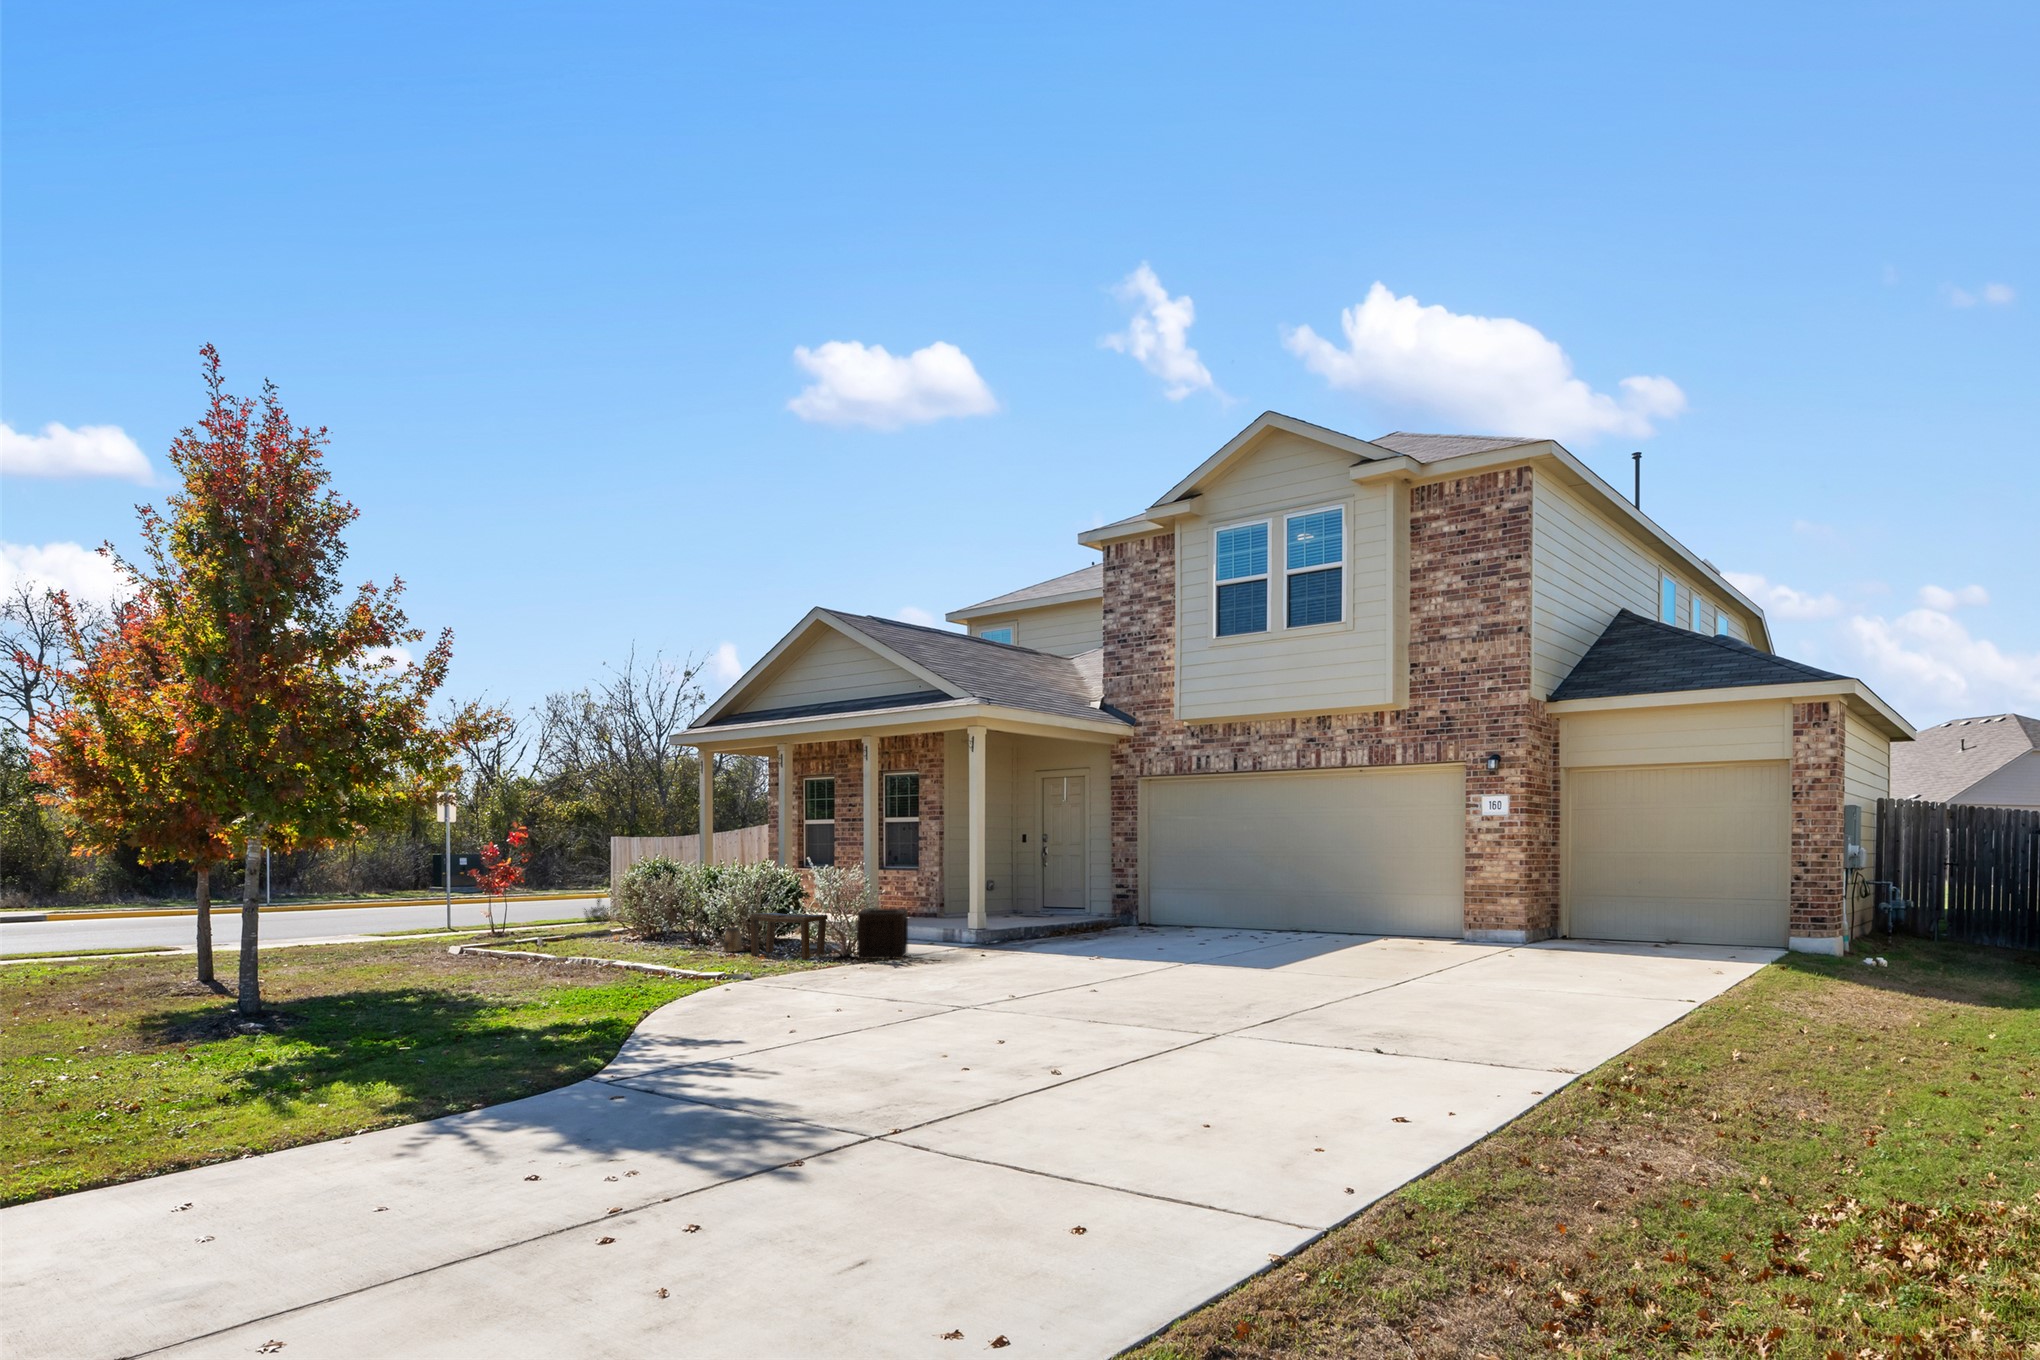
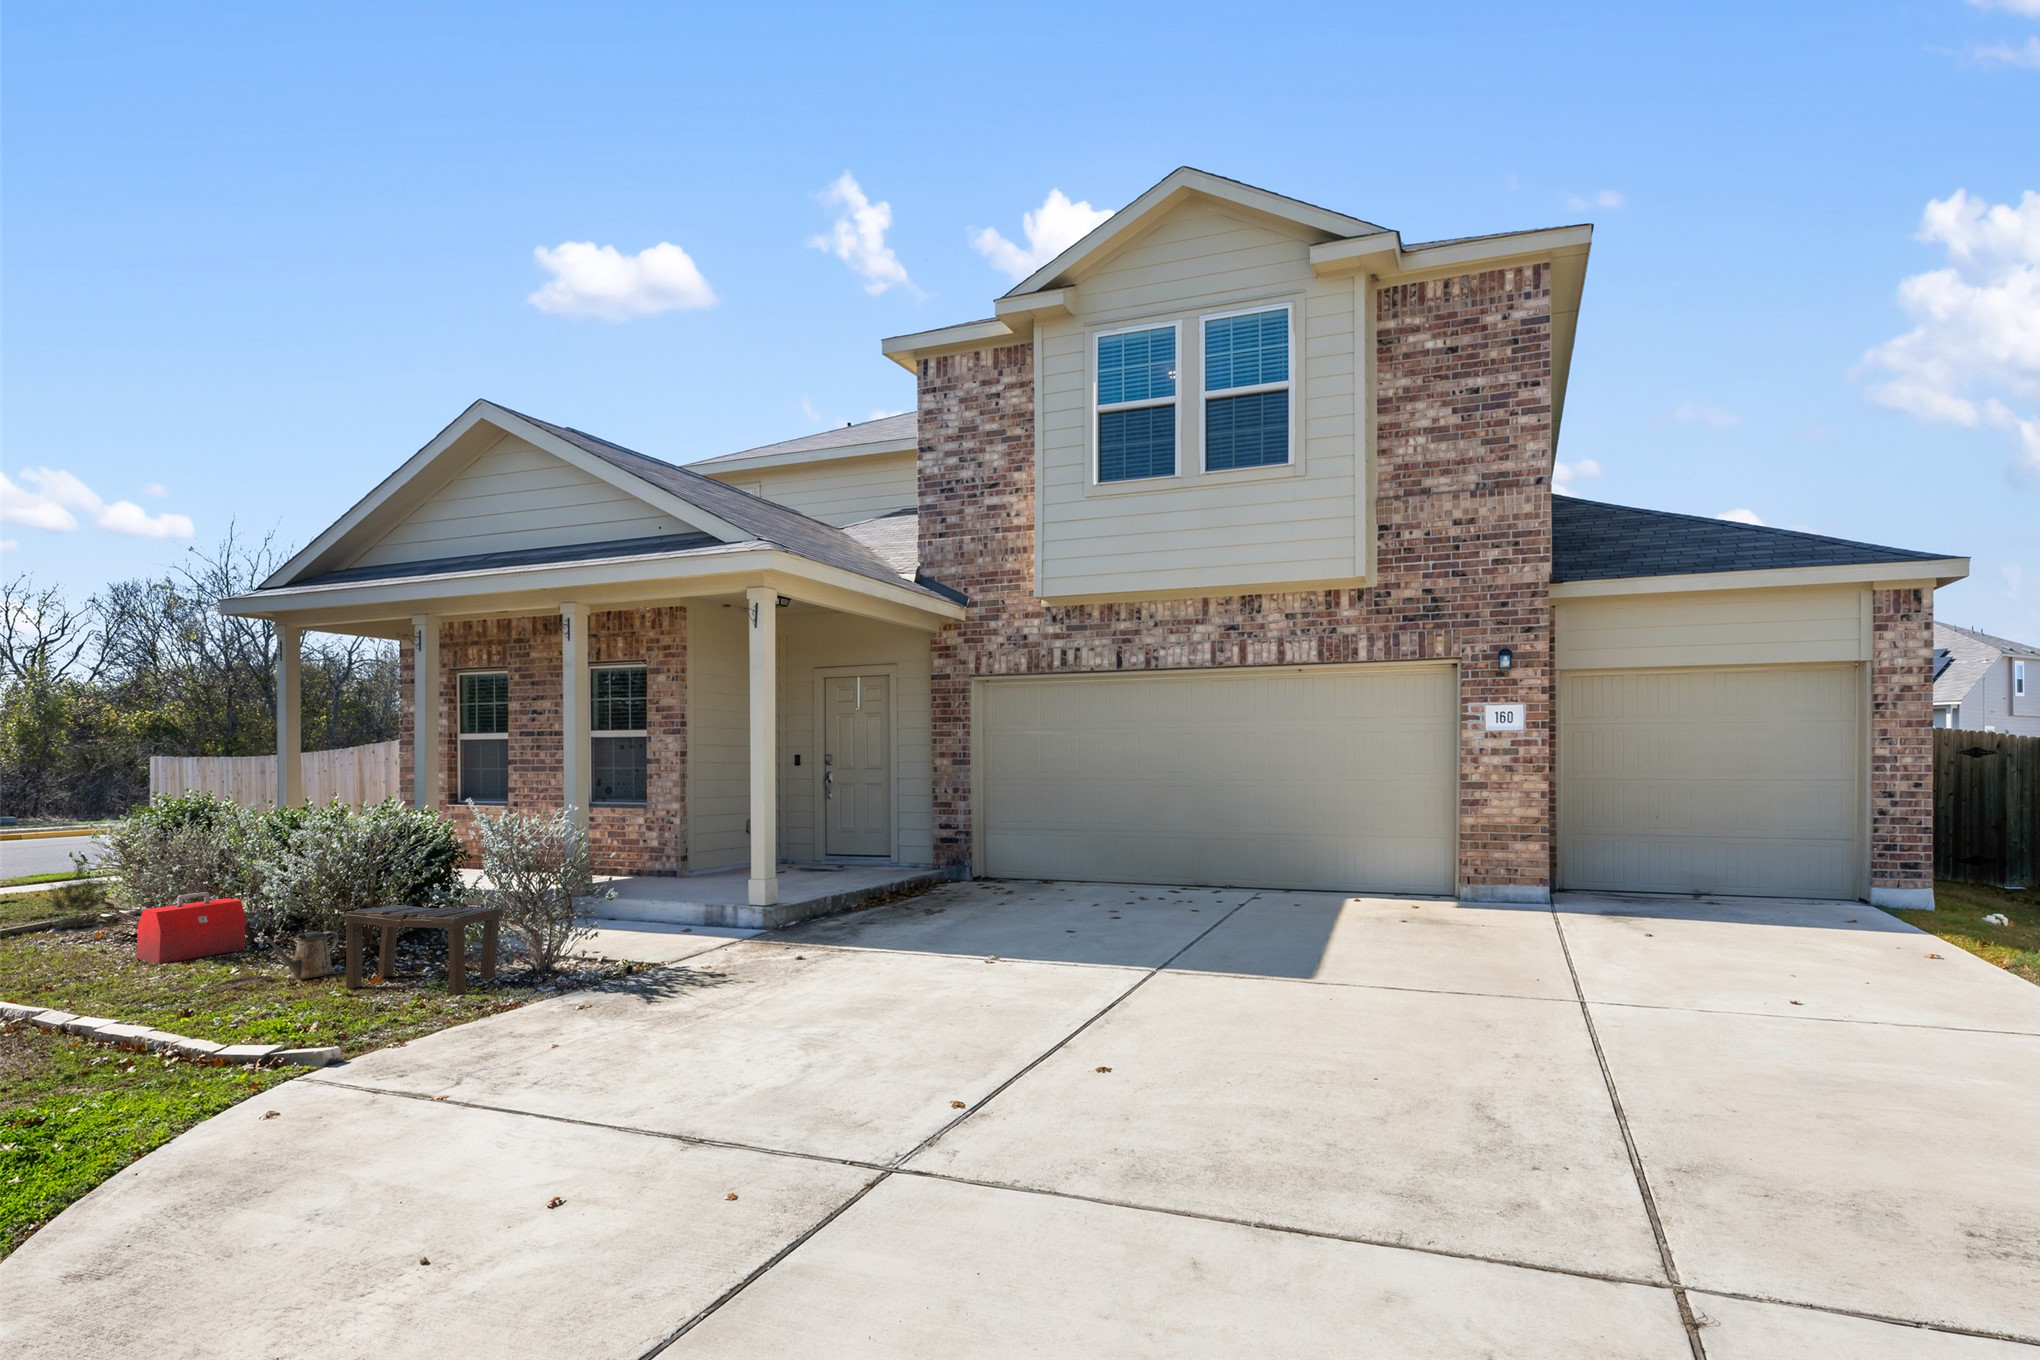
toolbox: none [644,908,695,945] -> present [137,892,245,964]
wooden crate: present [857,908,908,959] -> none [560,889,652,988]

